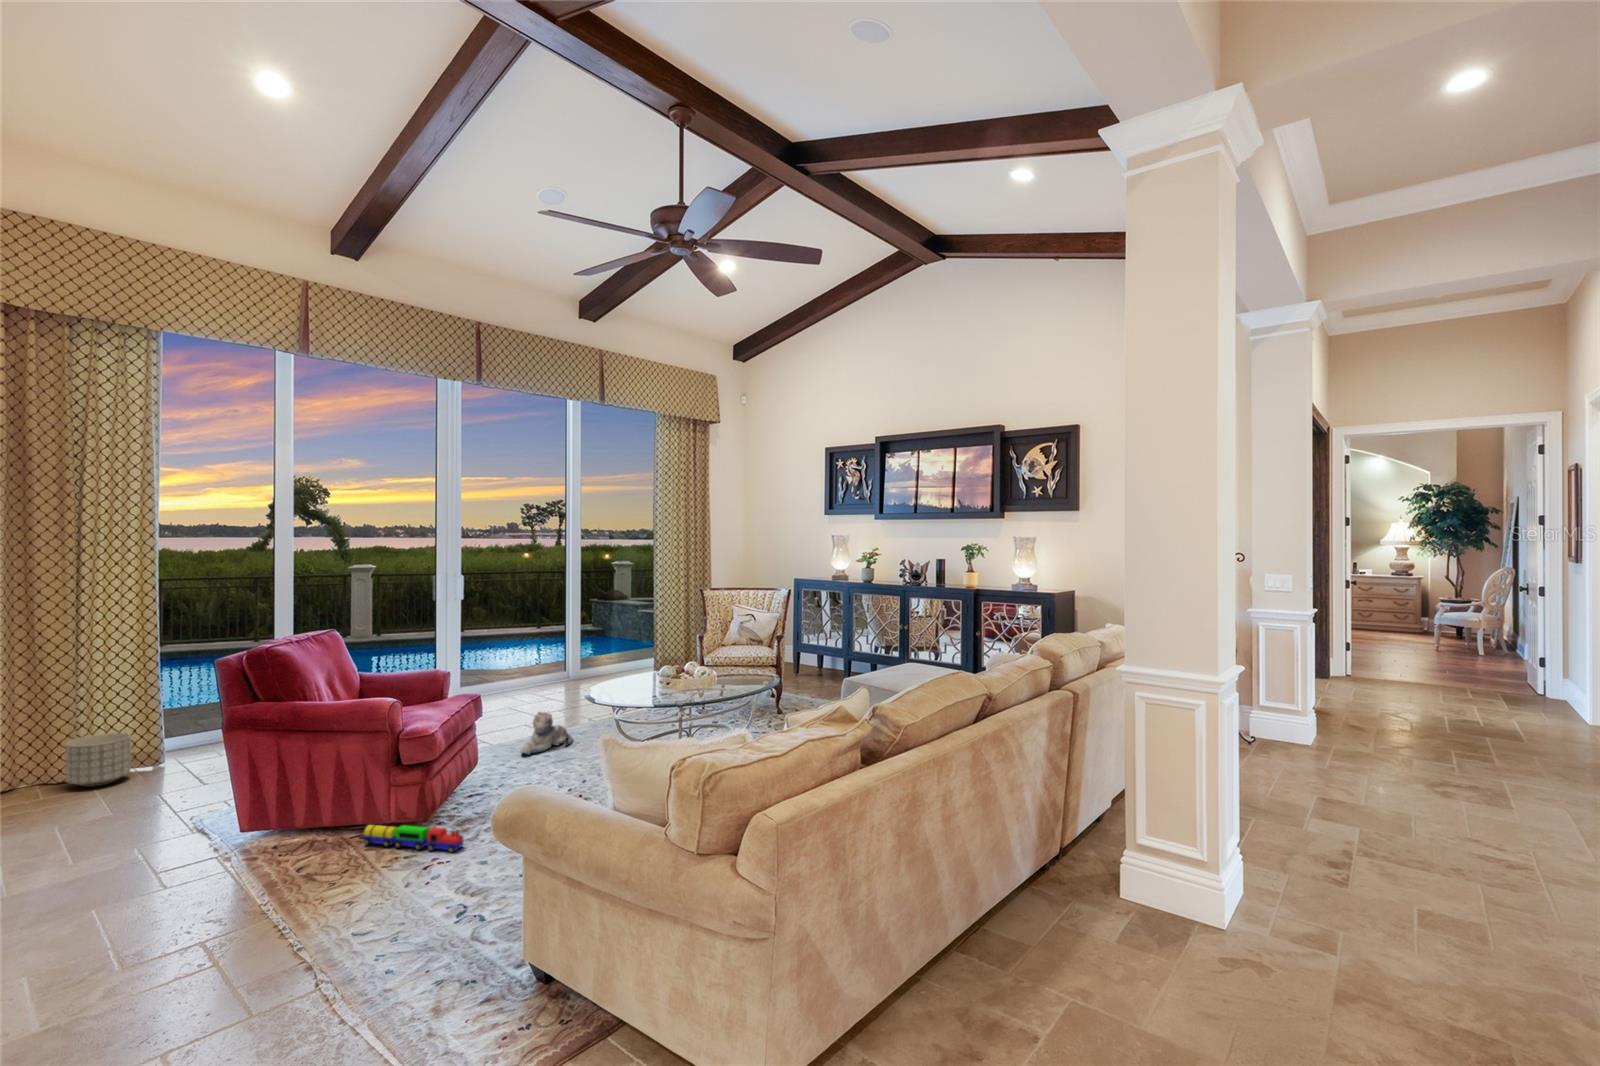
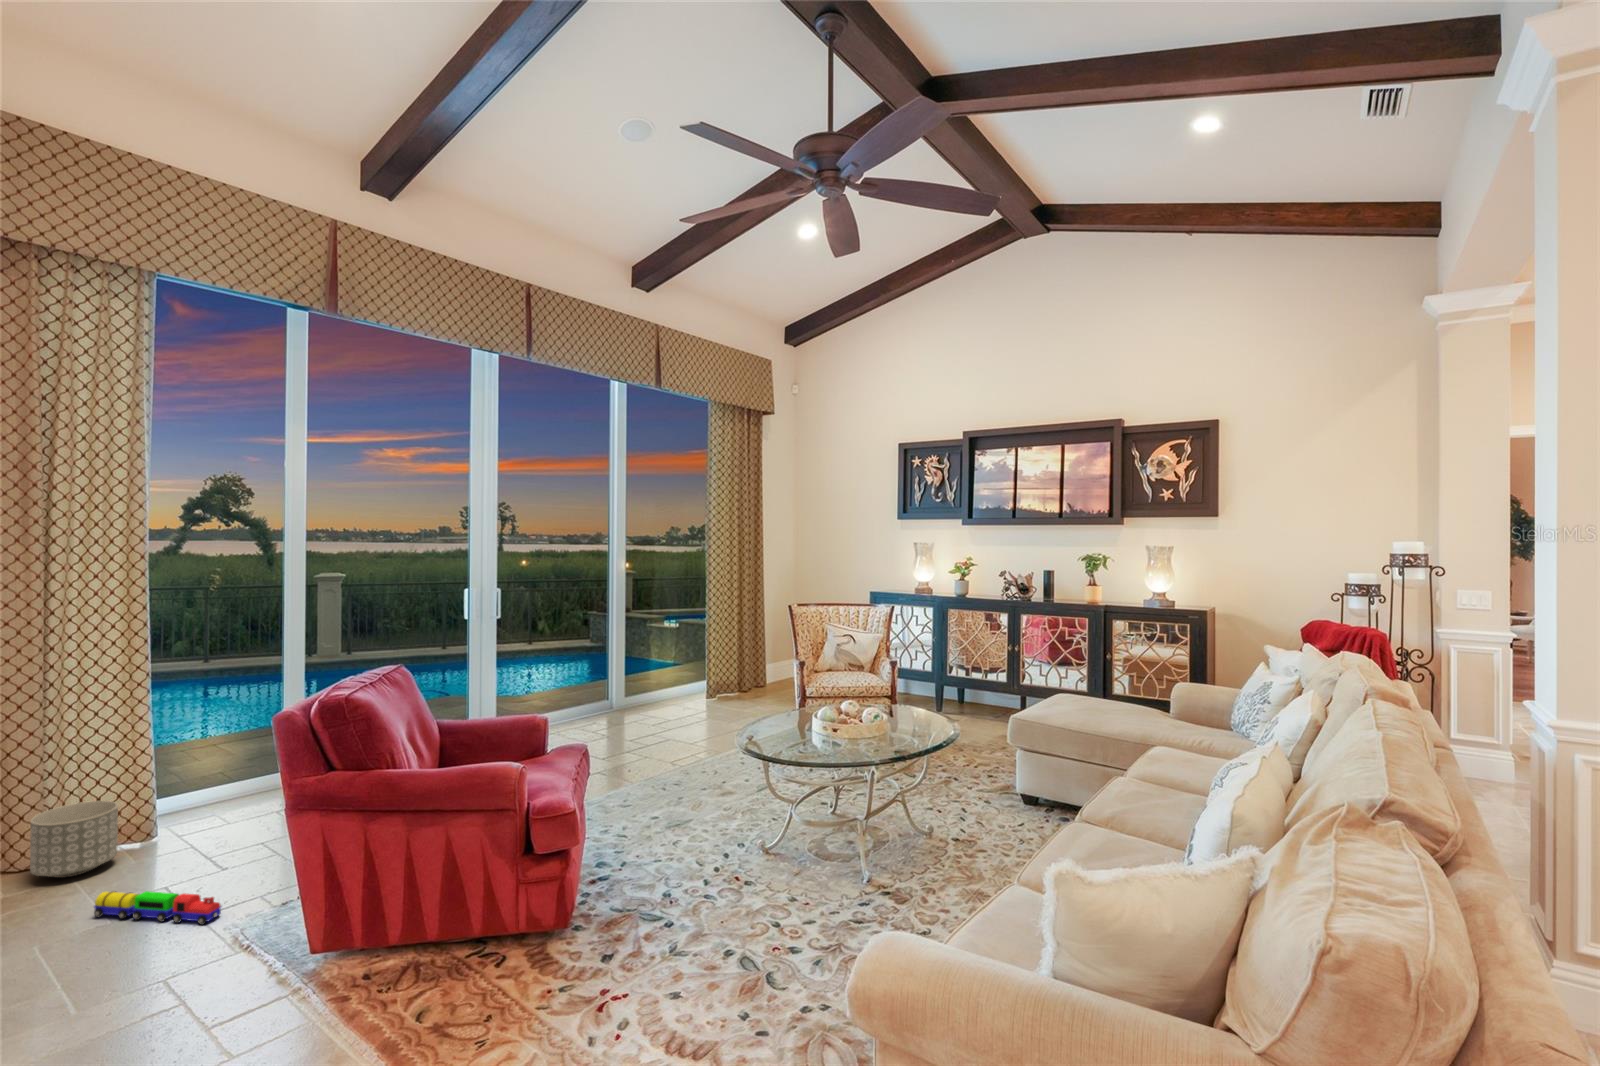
plush toy: present [521,712,573,754] -> none [622,758,677,814]
toy train: present [363,825,464,853] -> present [94,891,221,925]

